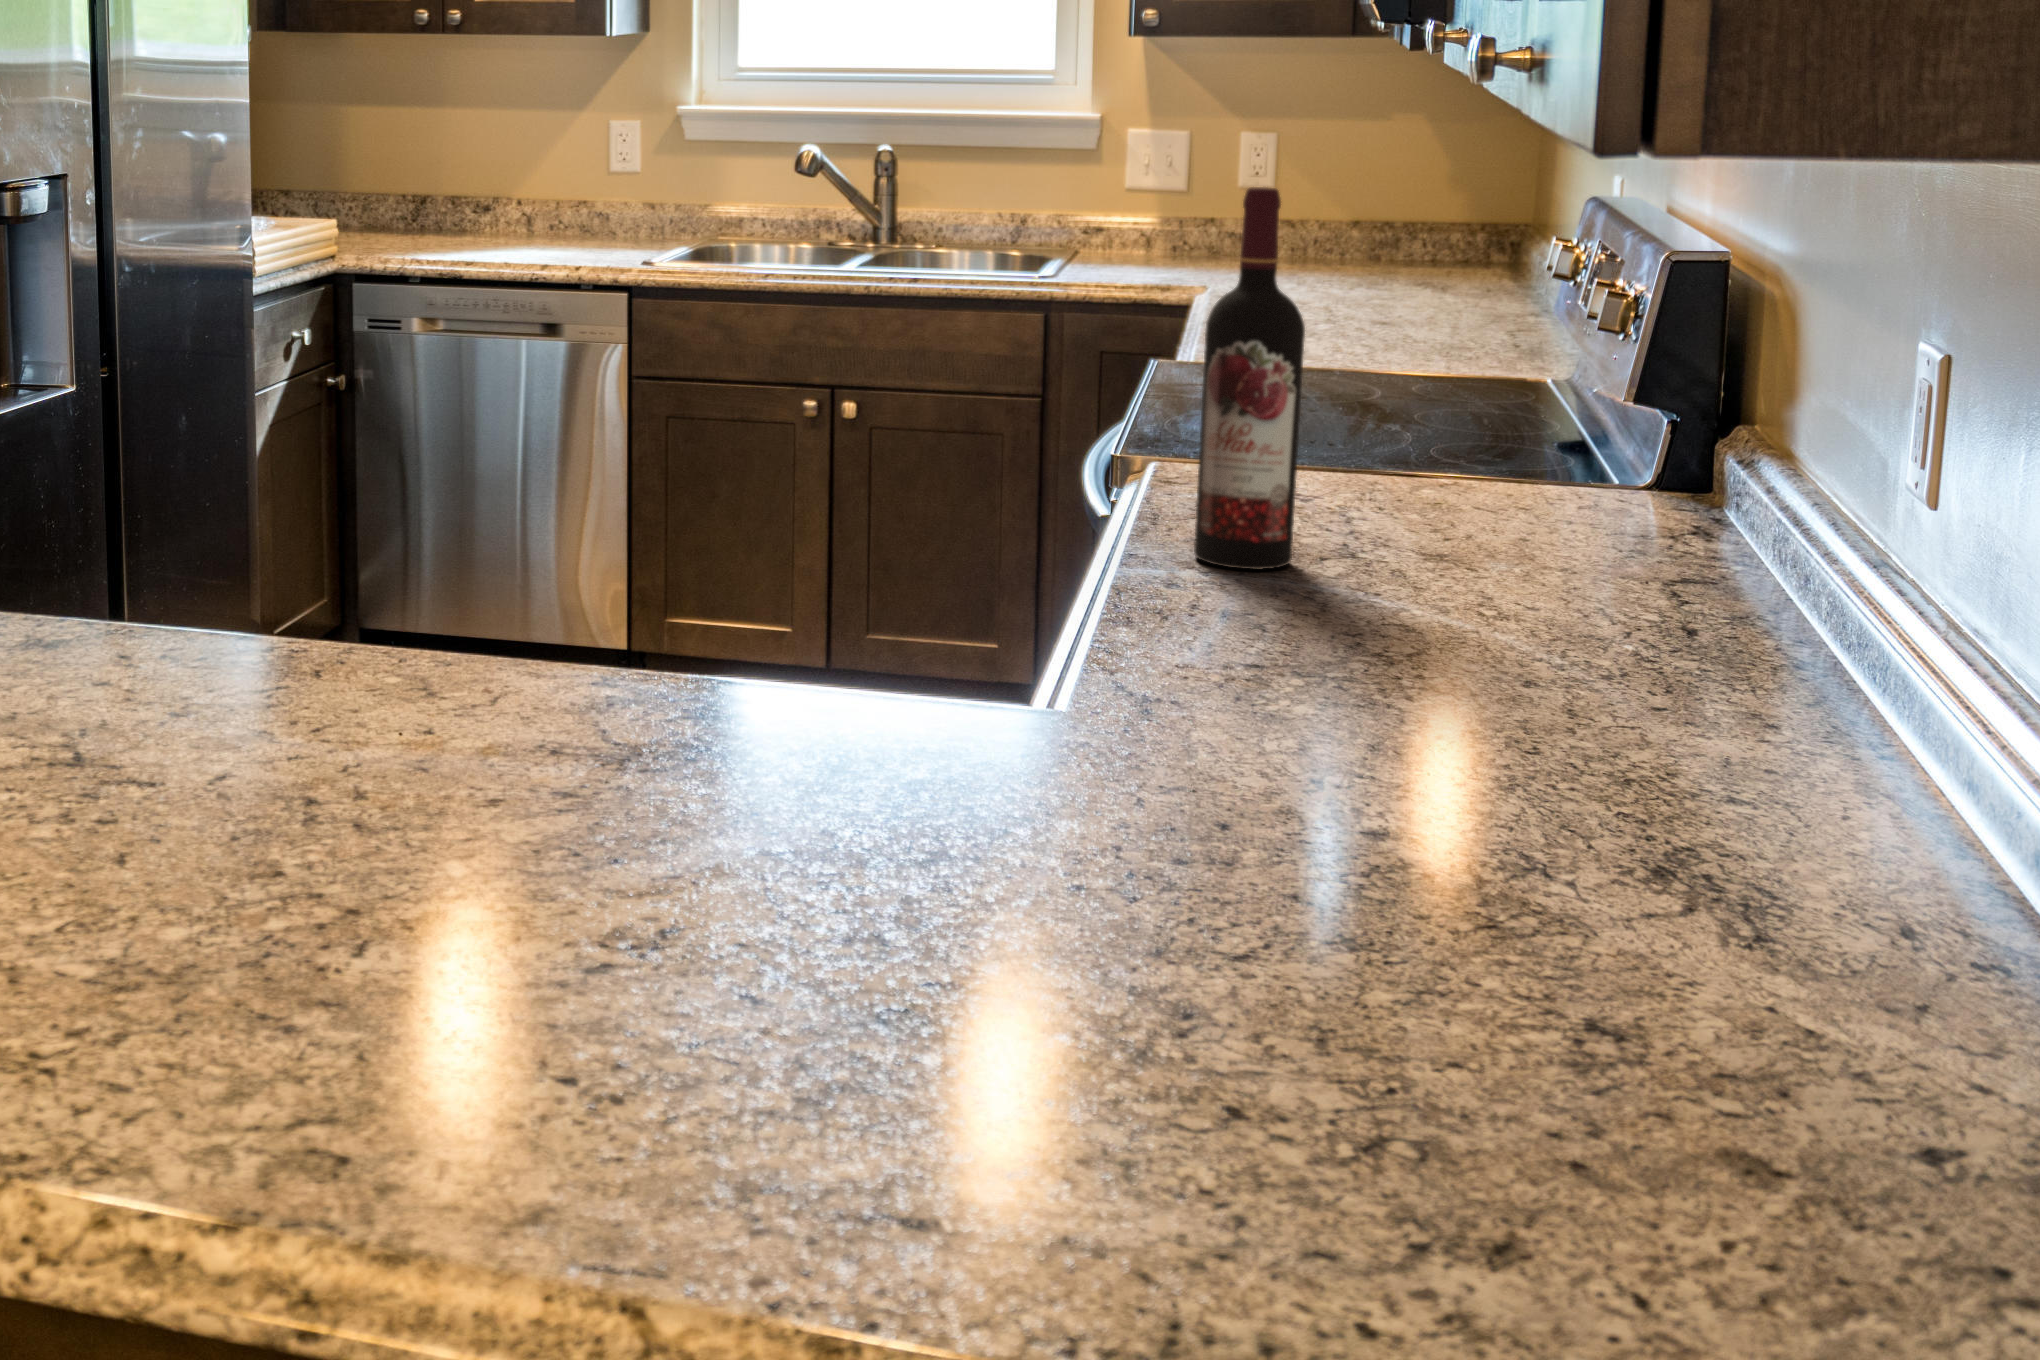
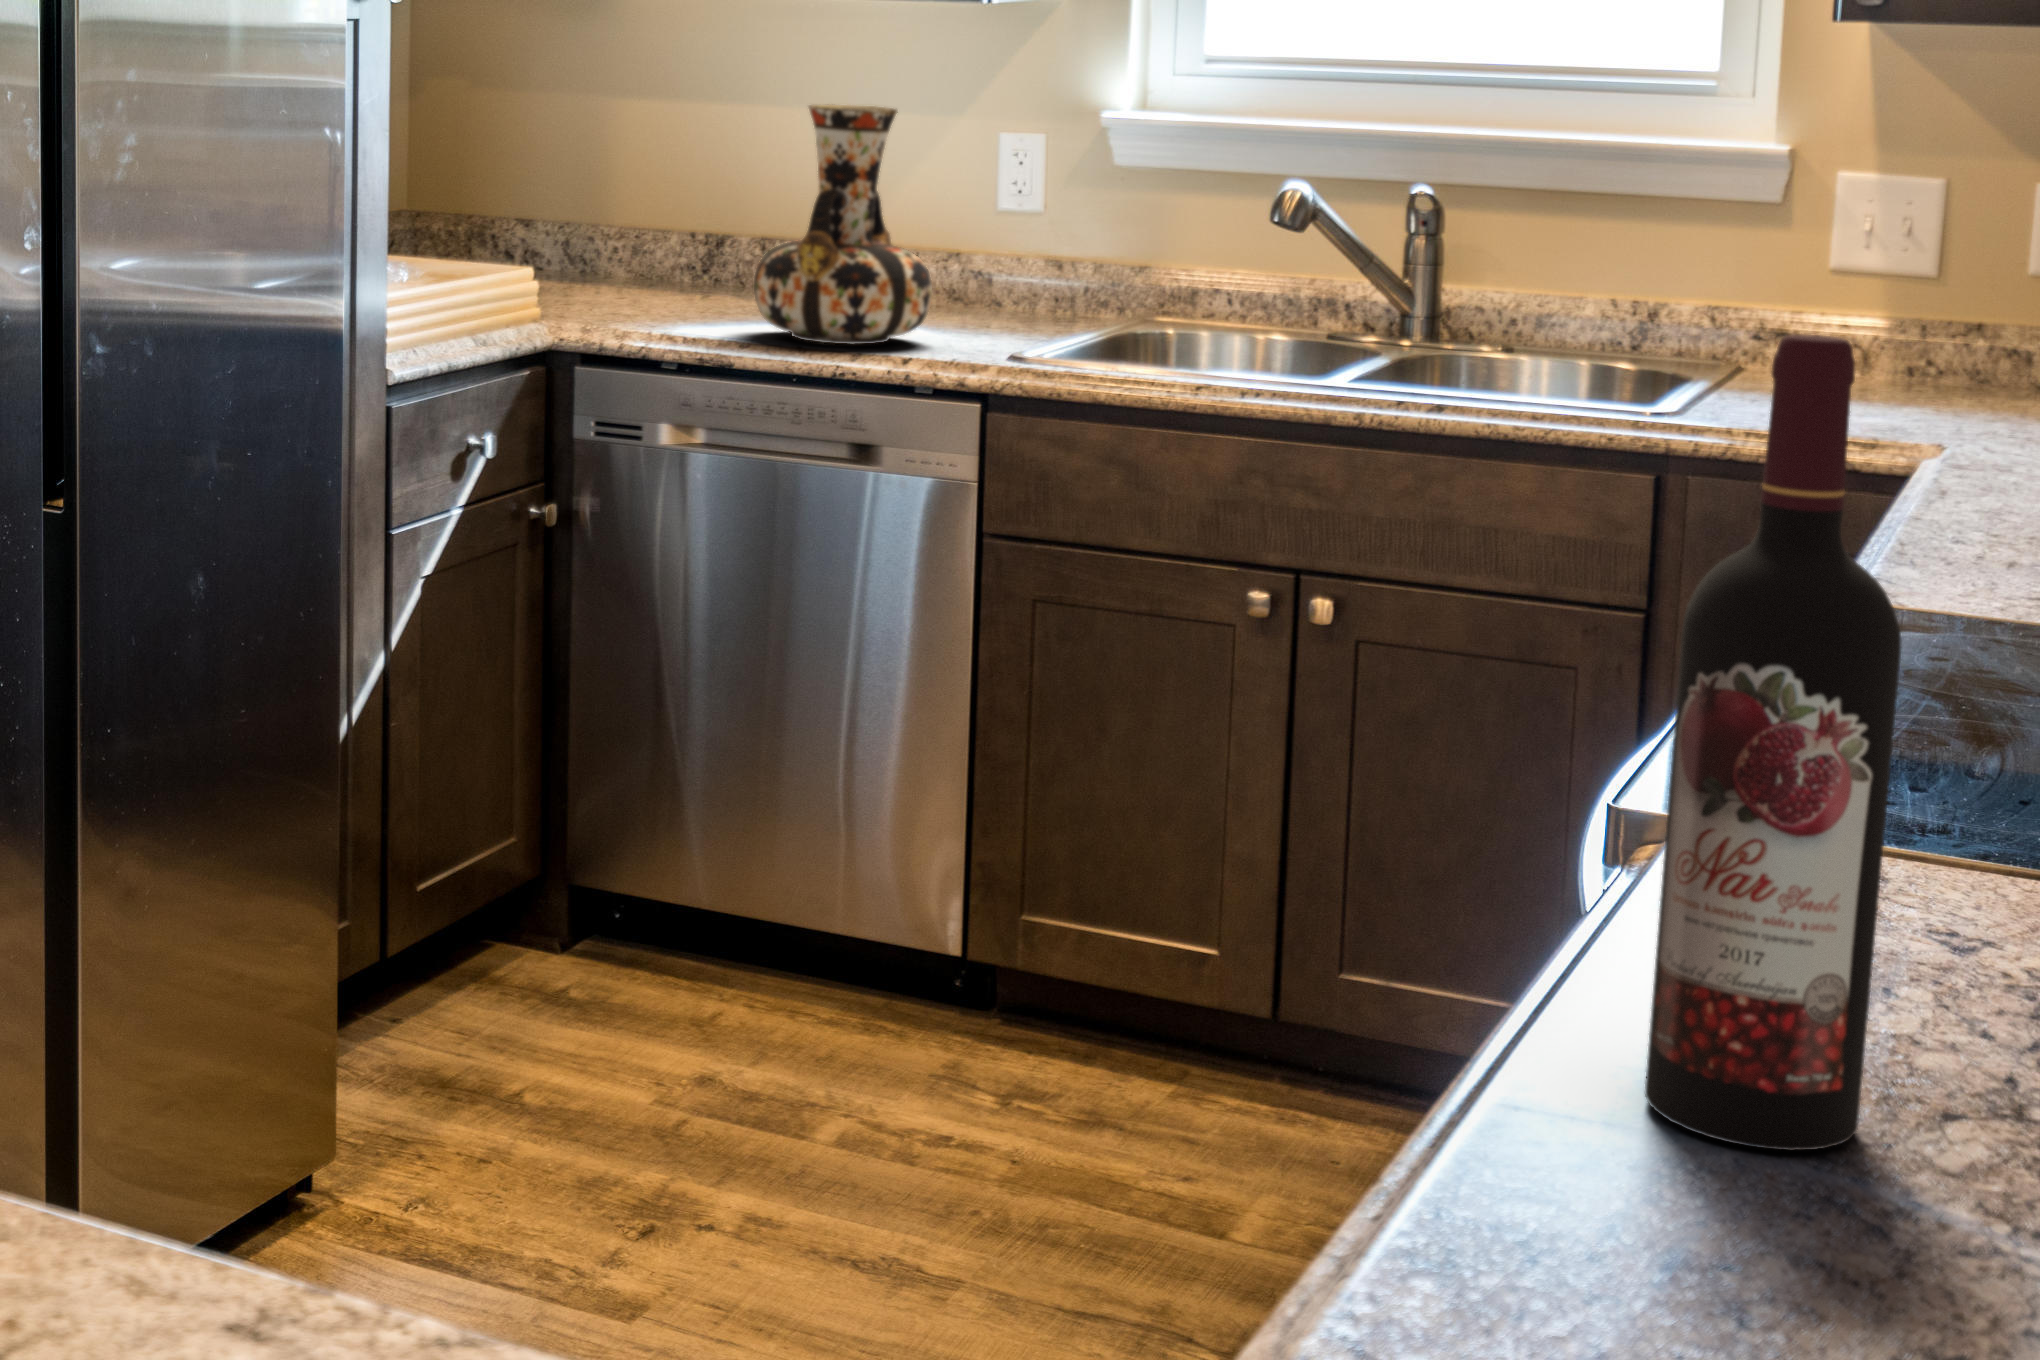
vase: none [469,104,585,261] -> present [754,105,933,344]

